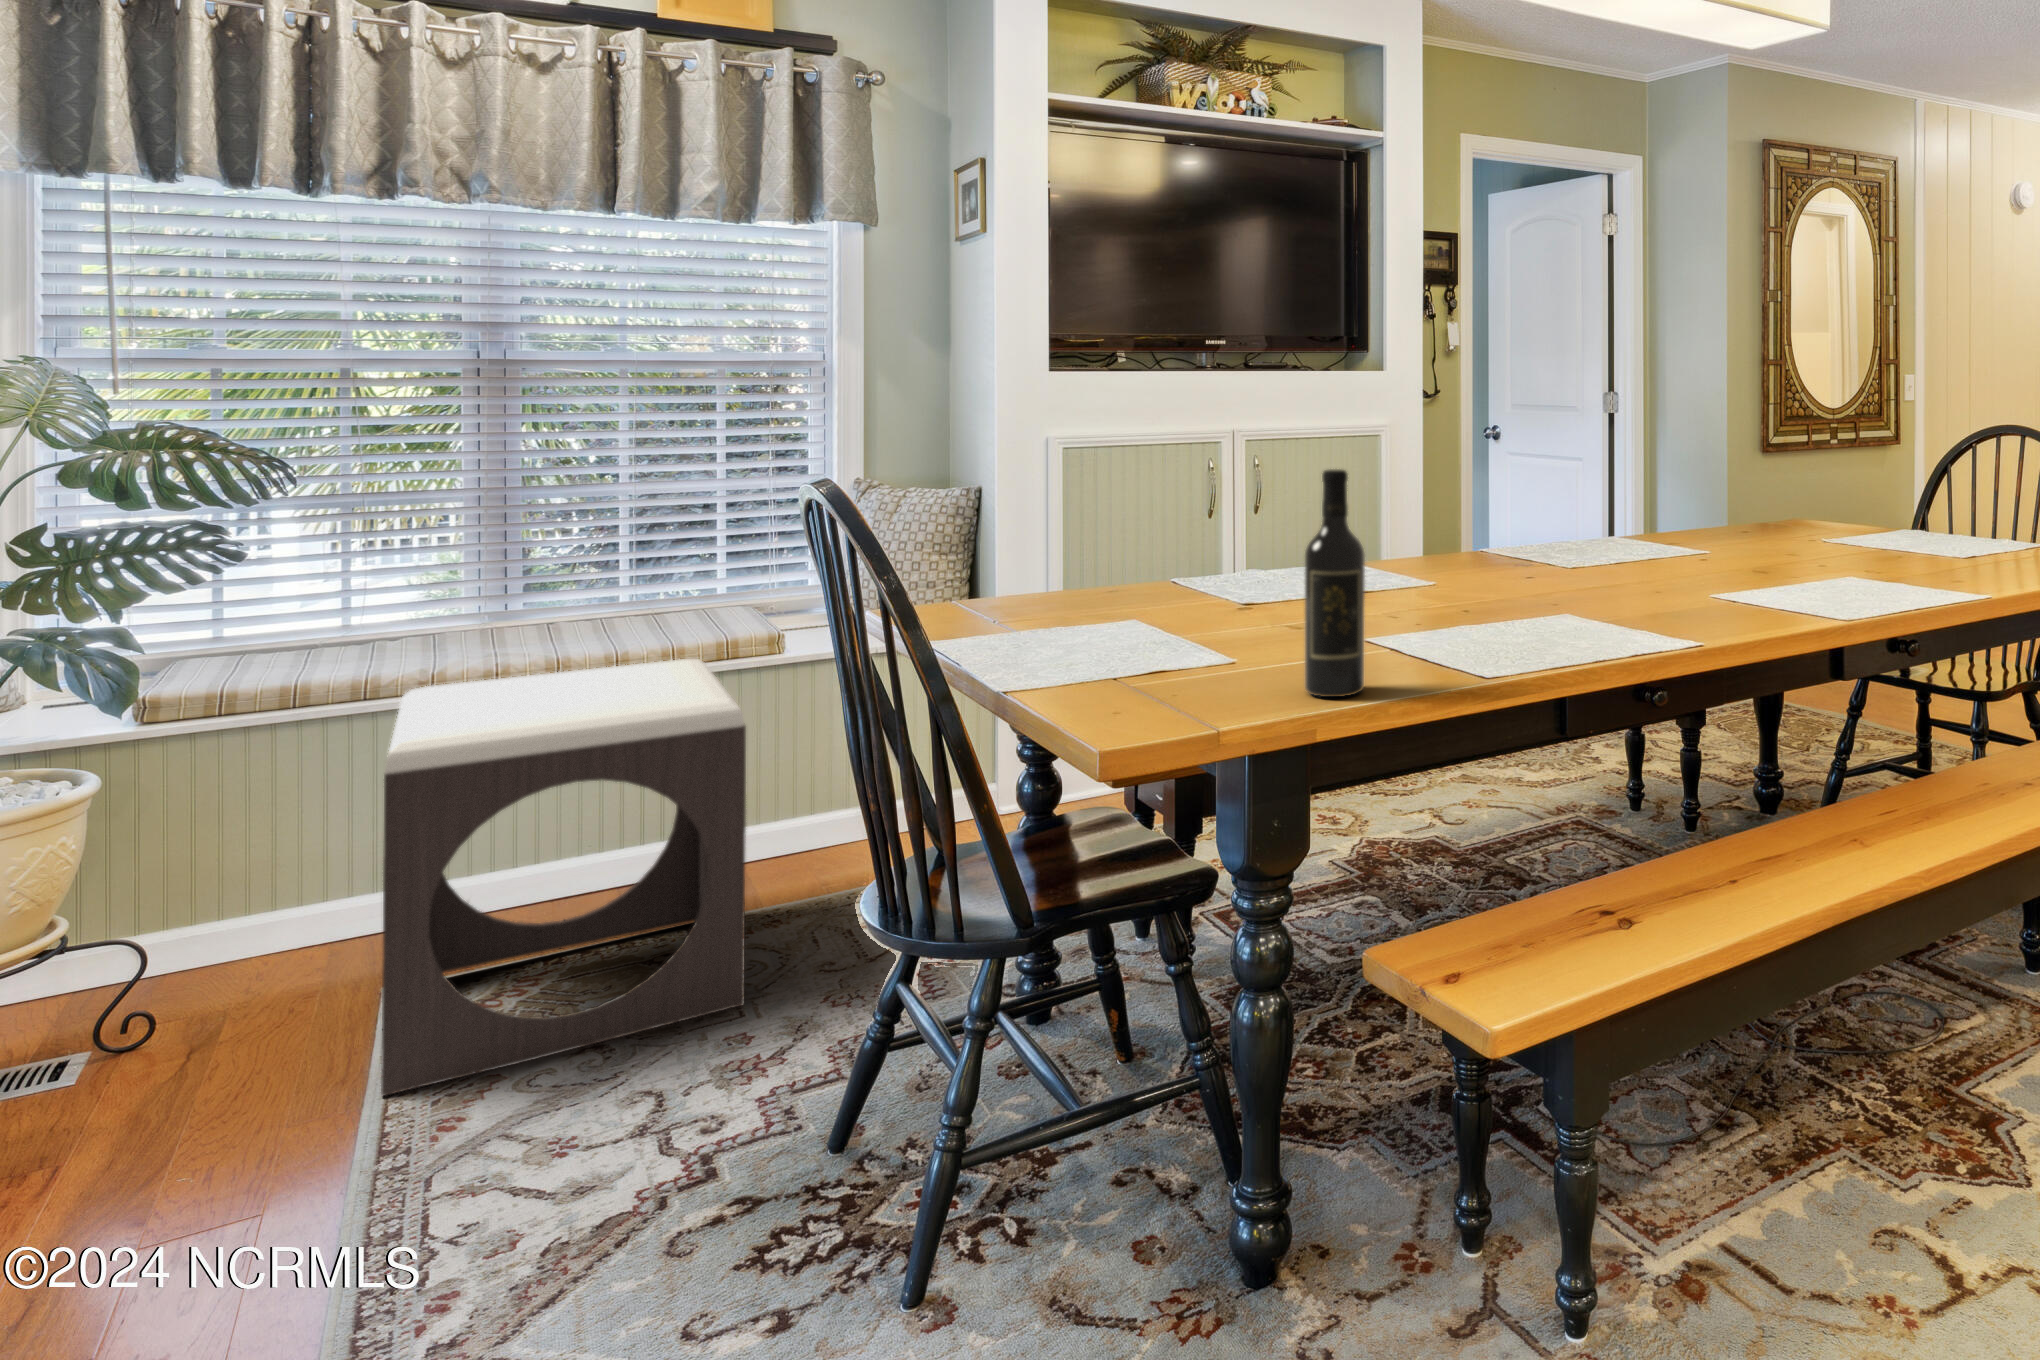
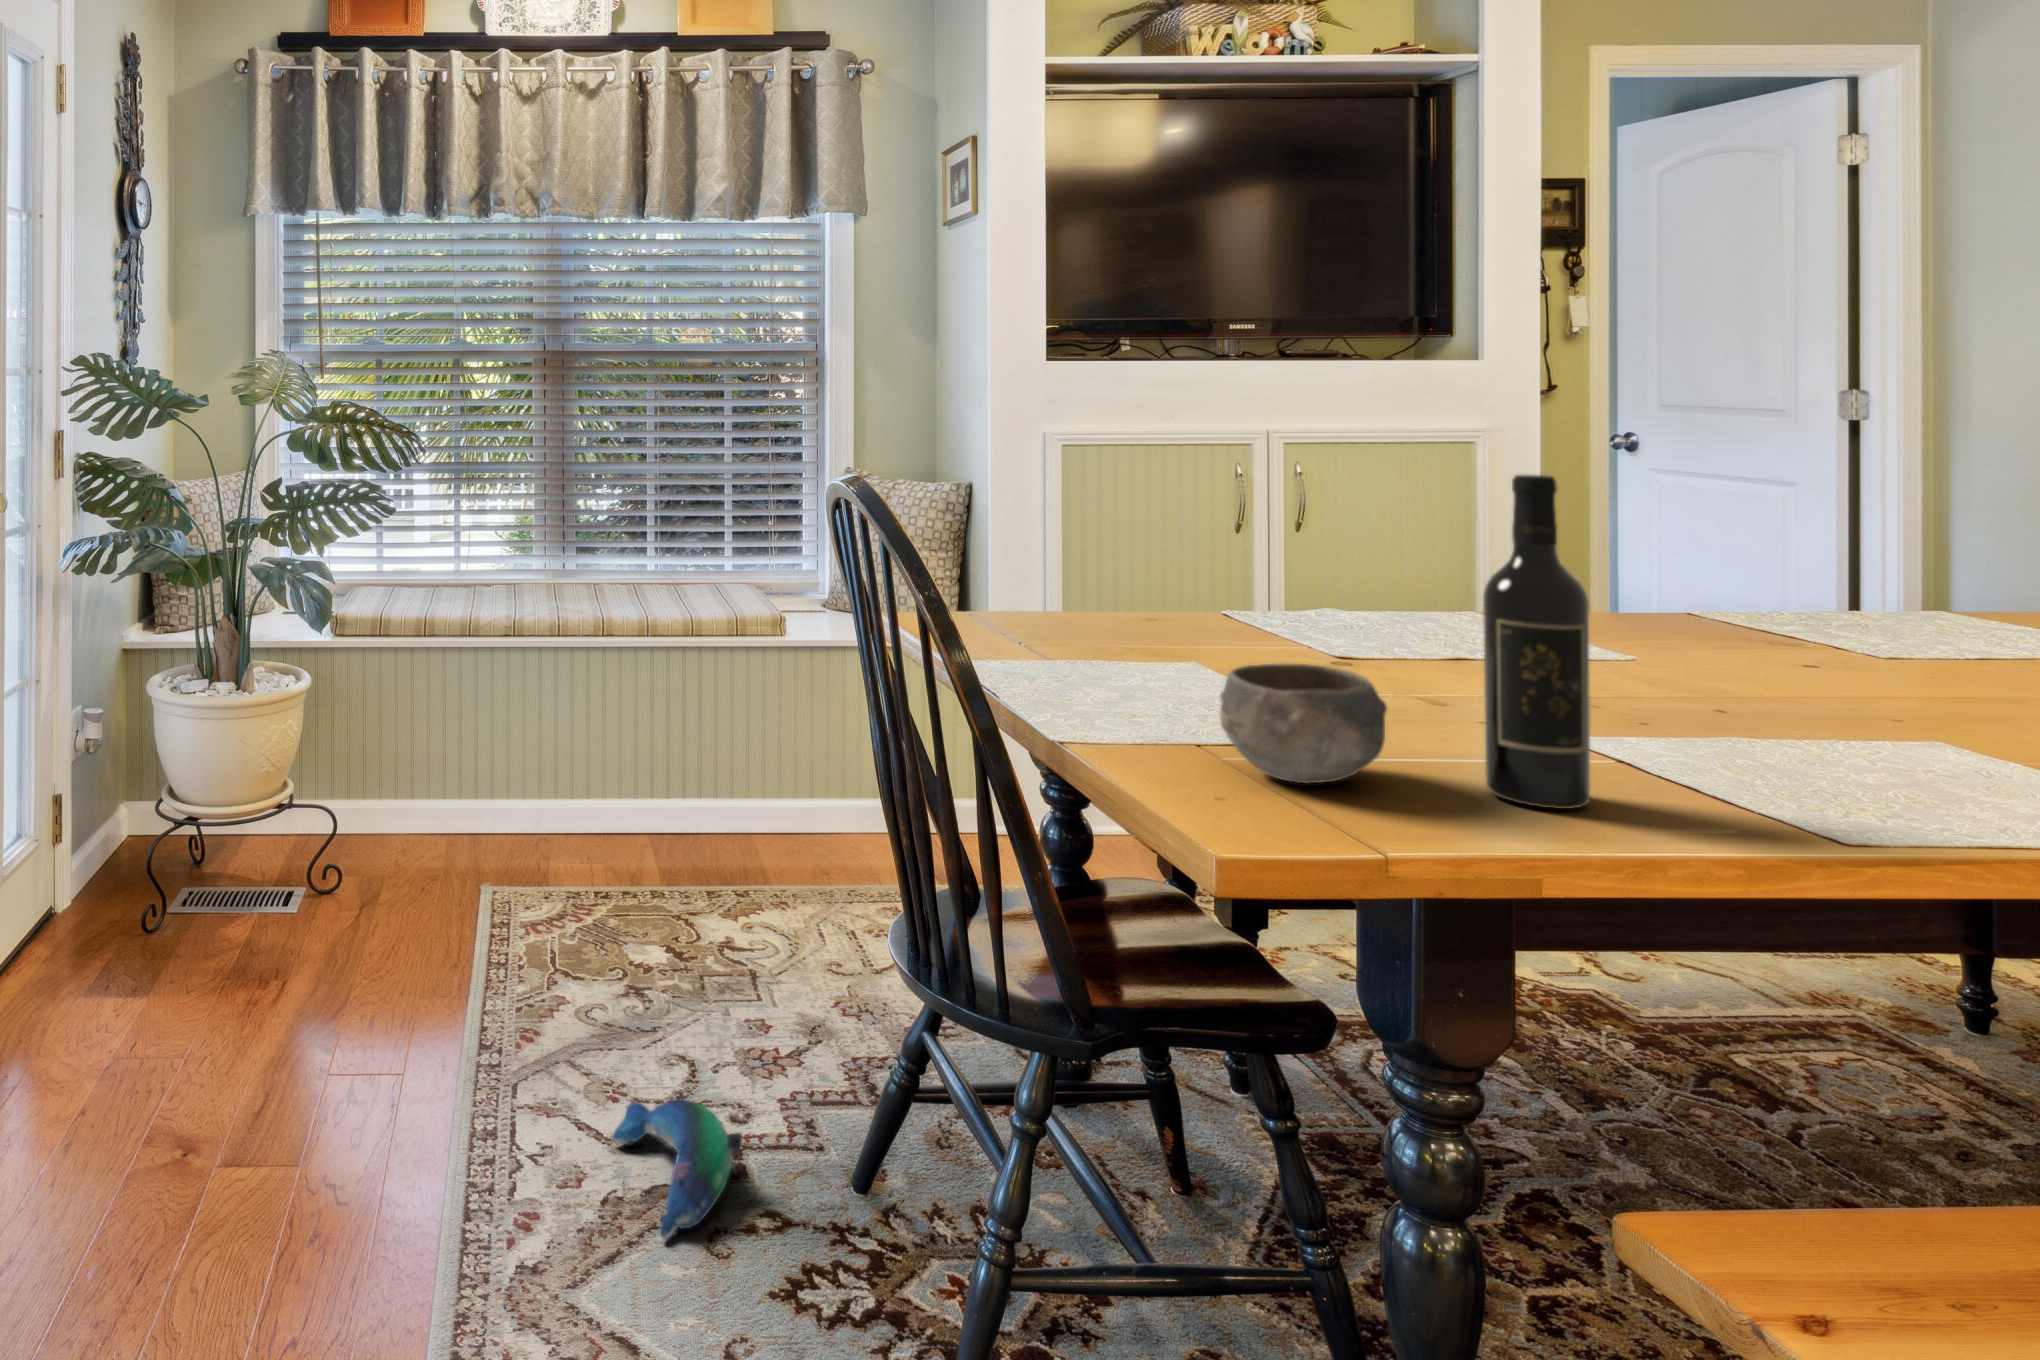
bowl: none [1130,617,1244,706] -> present [1220,663,1387,784]
footstool: present [381,659,746,1096] -> none [481,634,763,993]
plush toy: none [560,1121,714,1259] -> present [613,1099,742,1238]

